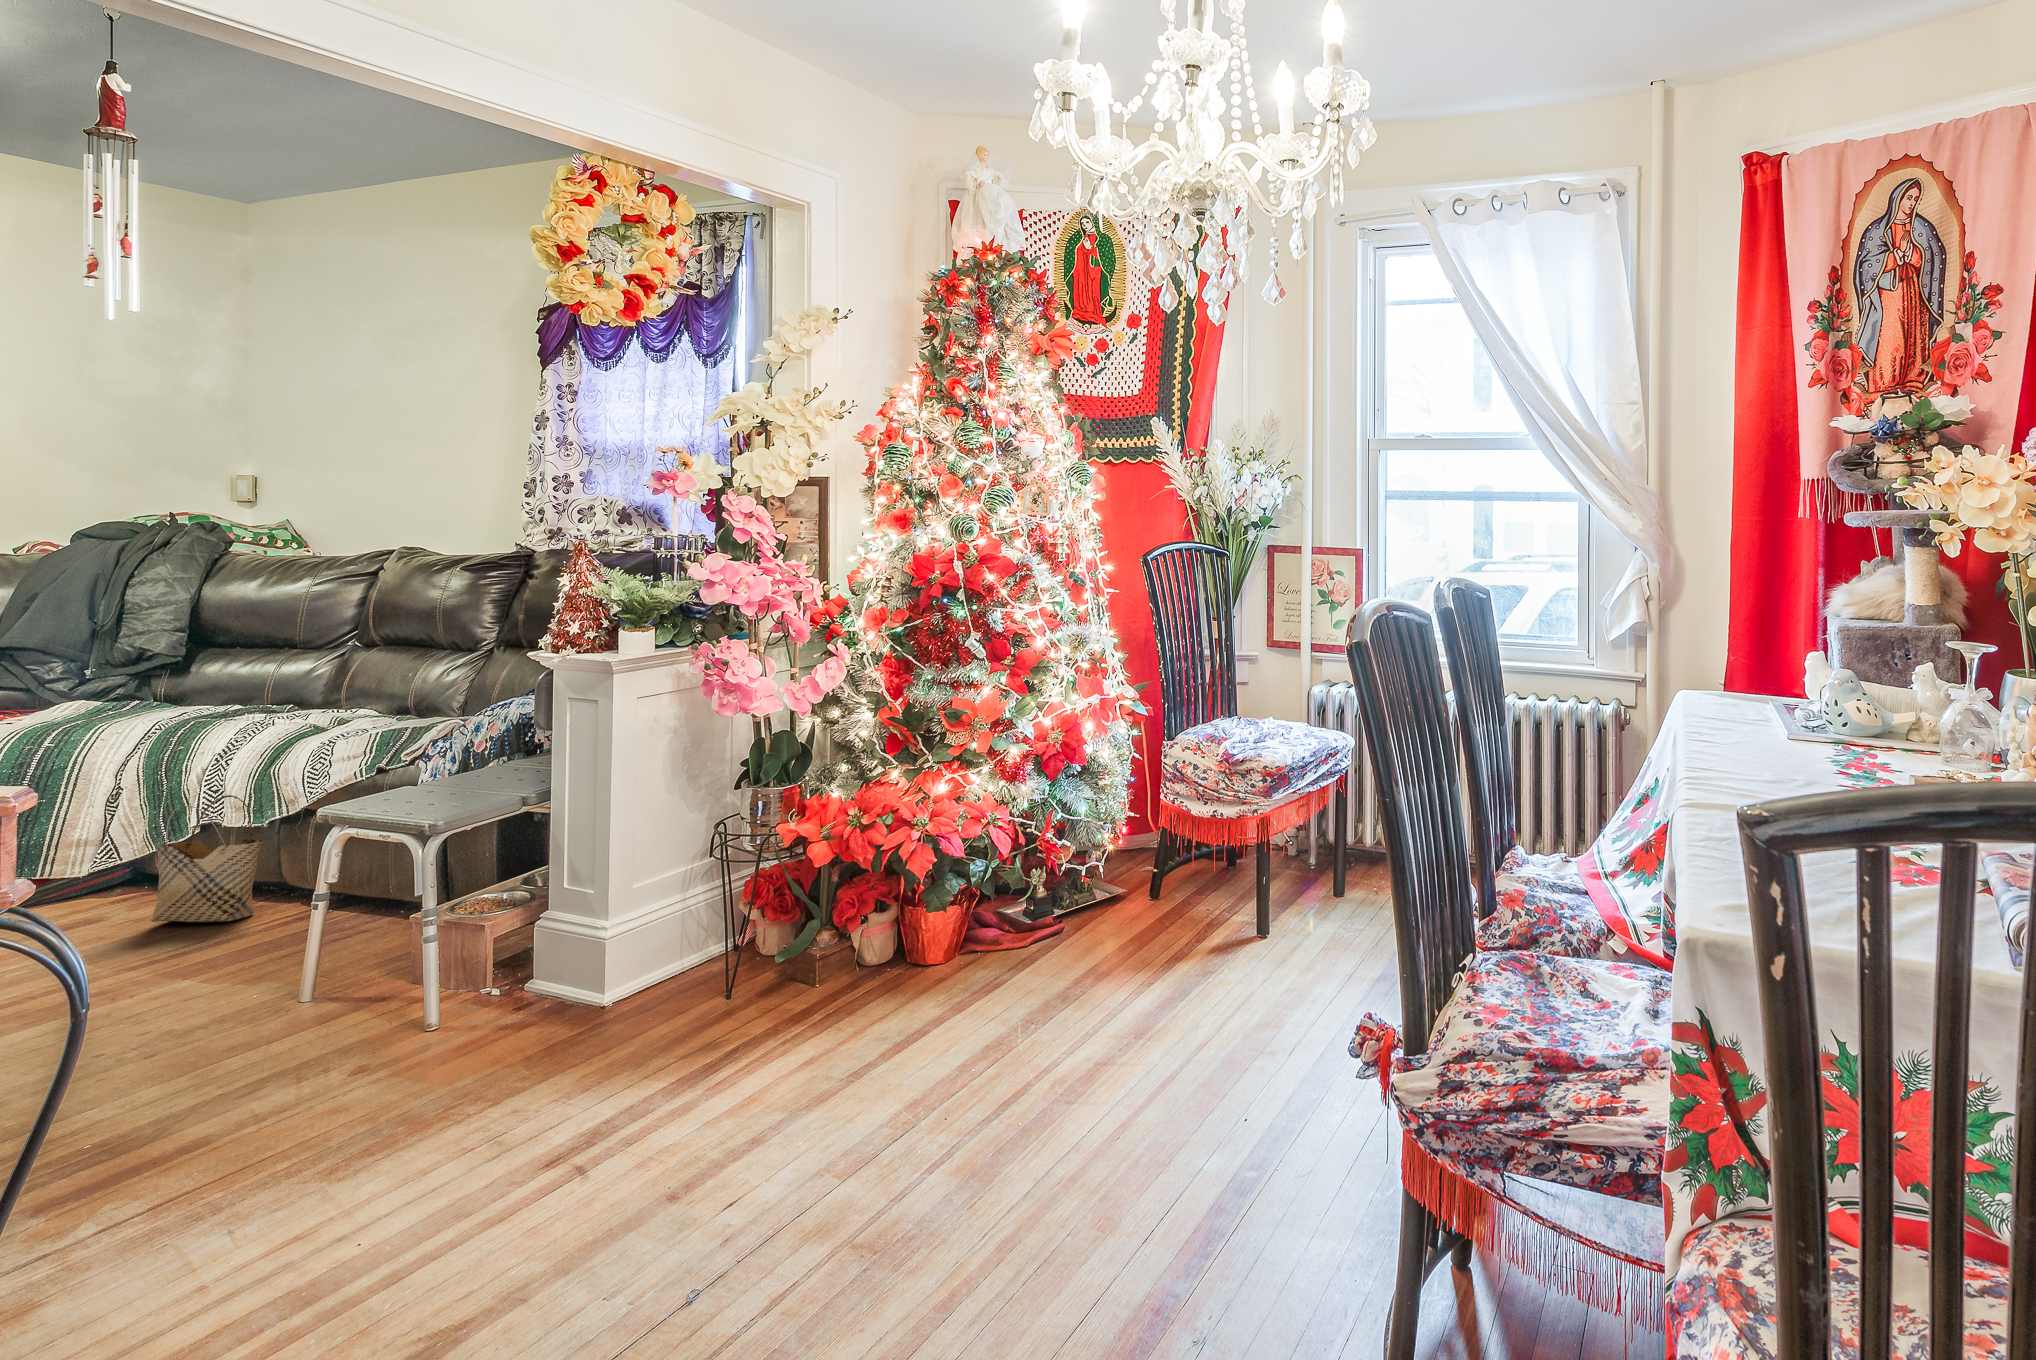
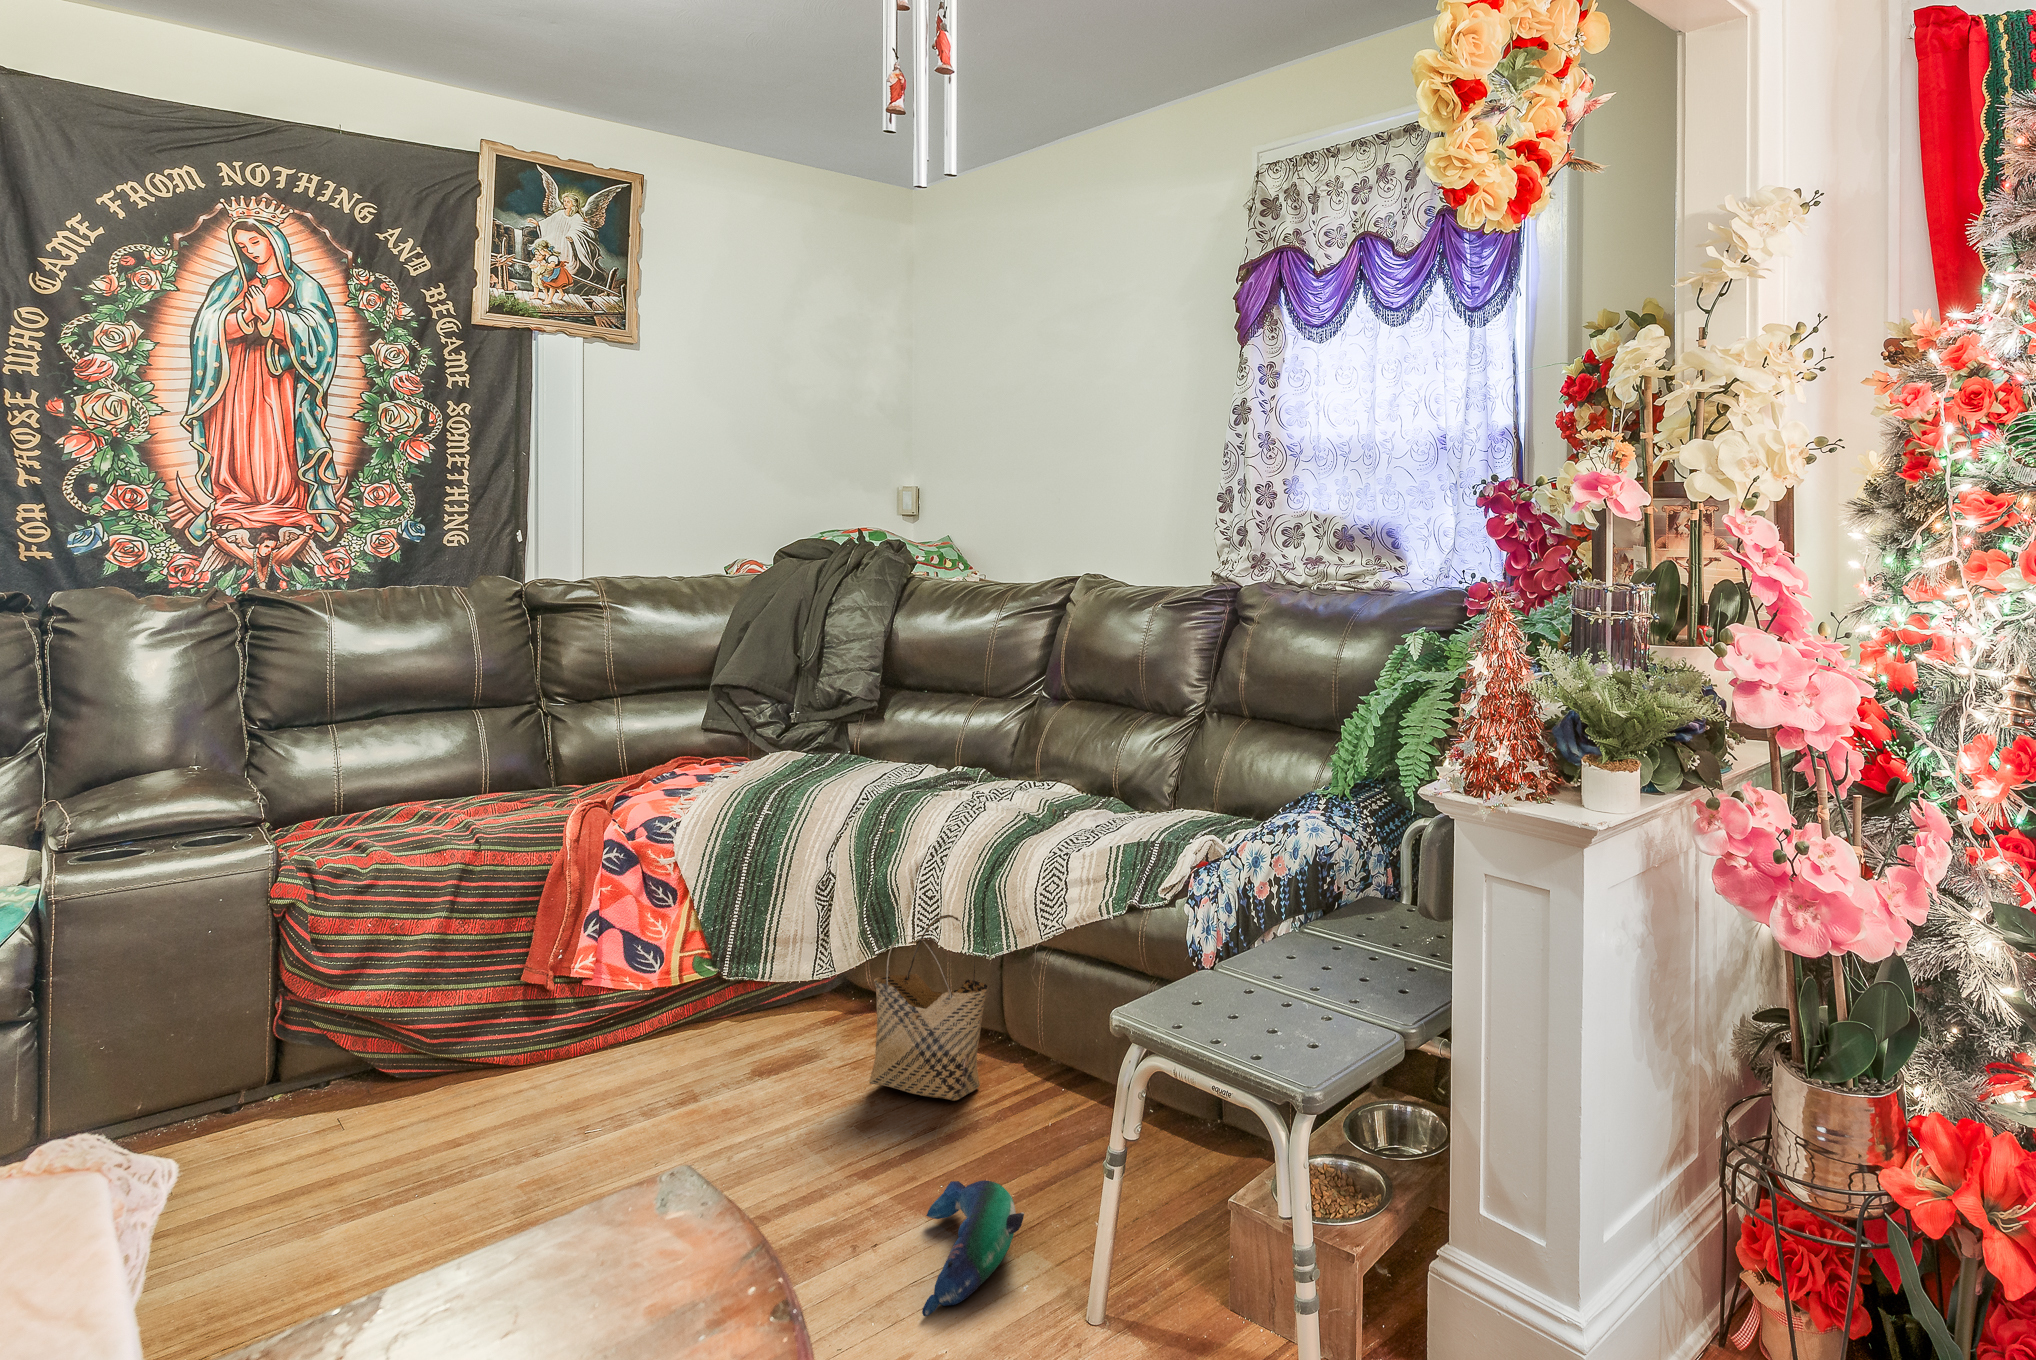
plush toy: none [170,934,261,1001] -> present [922,1180,1024,1316]

